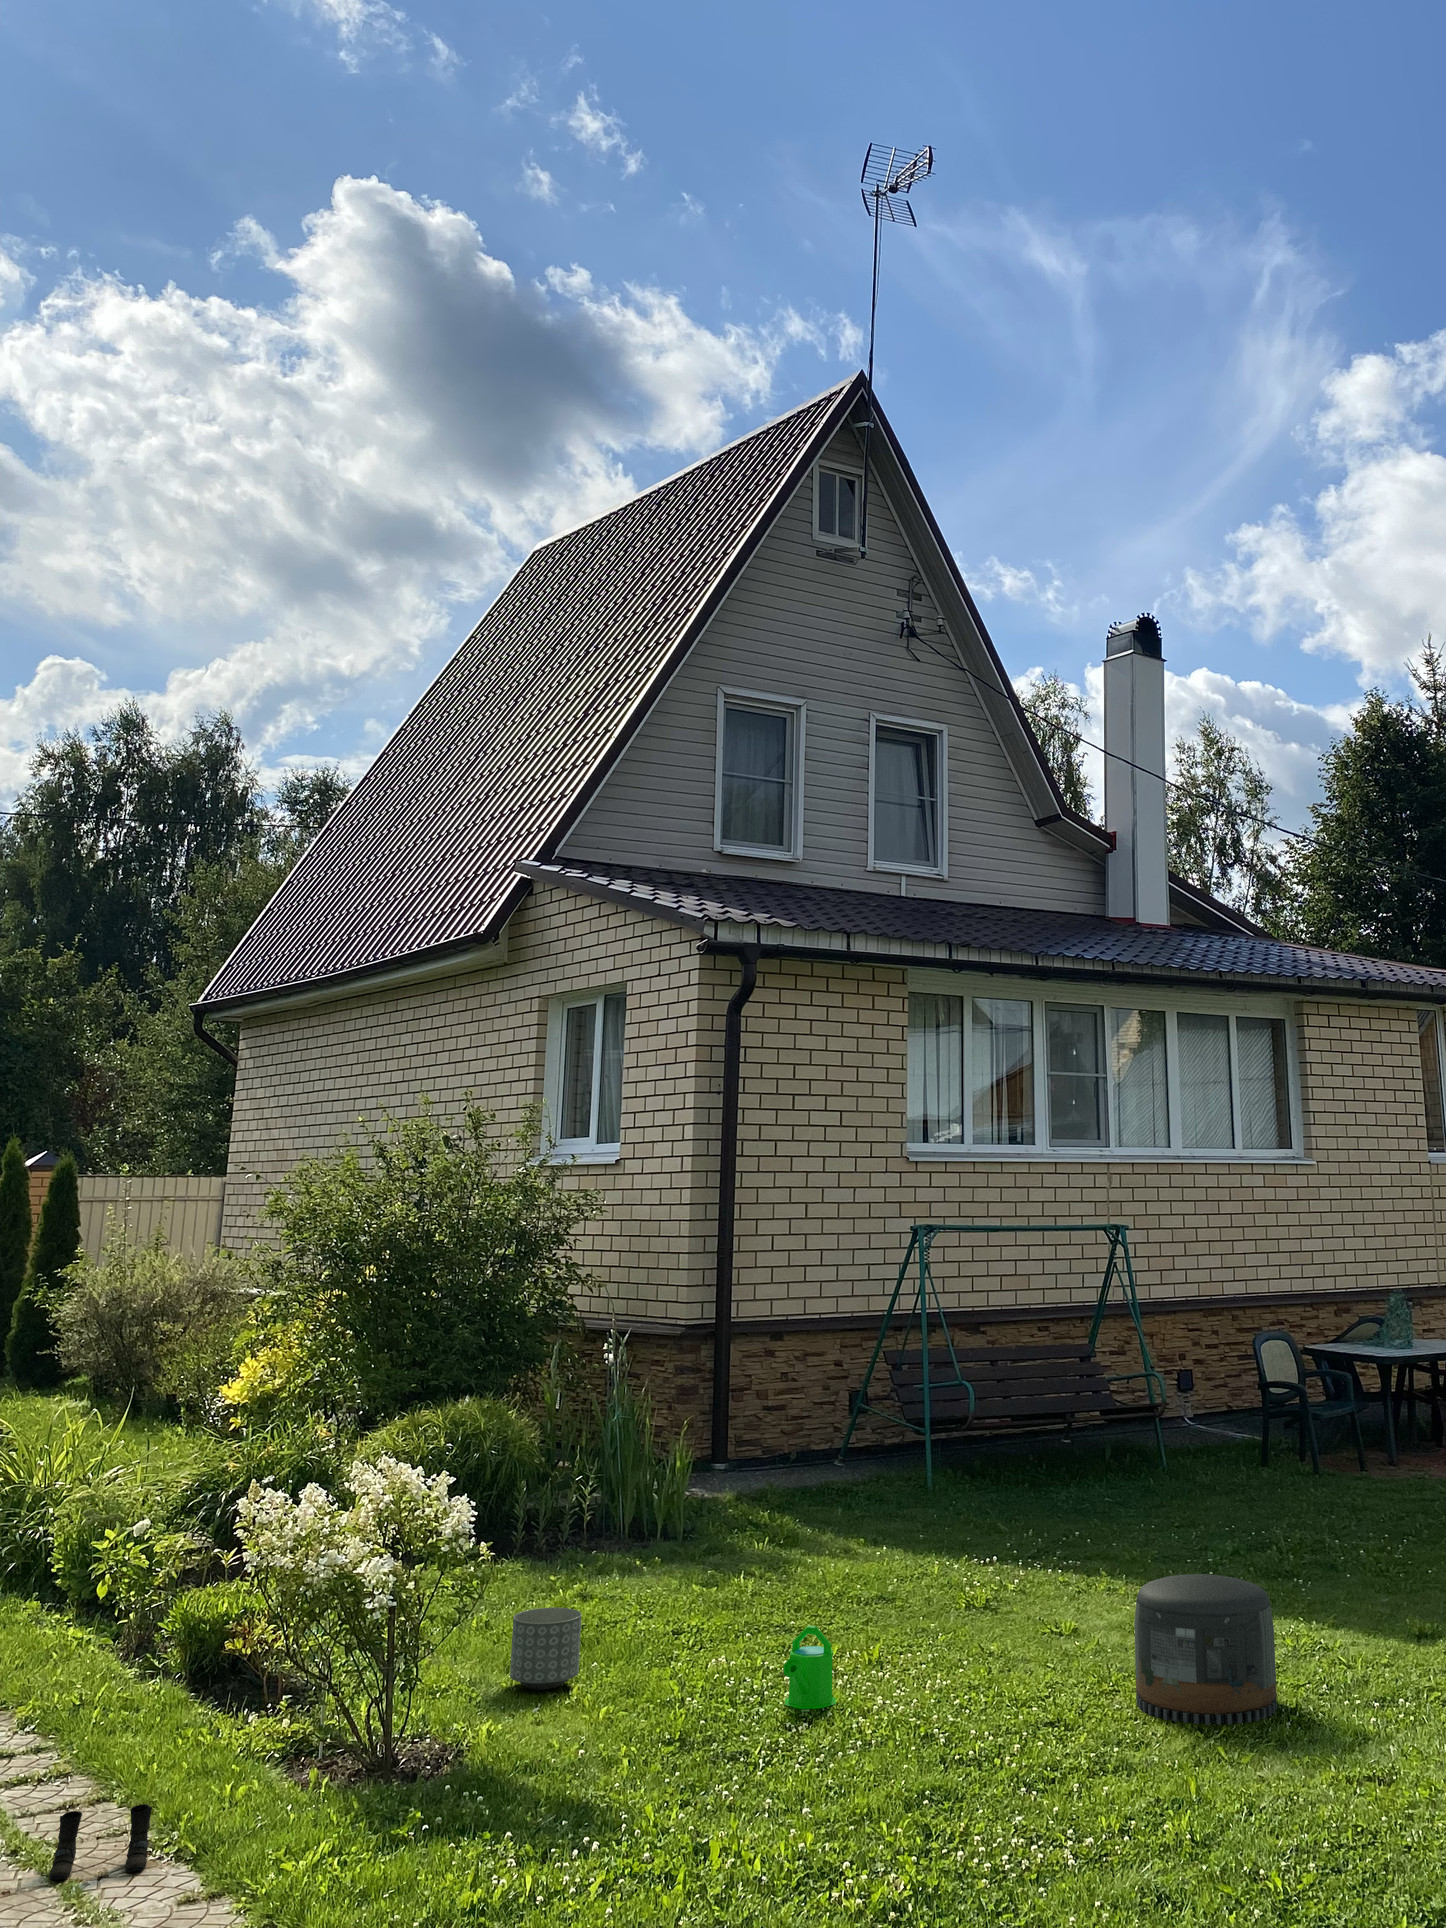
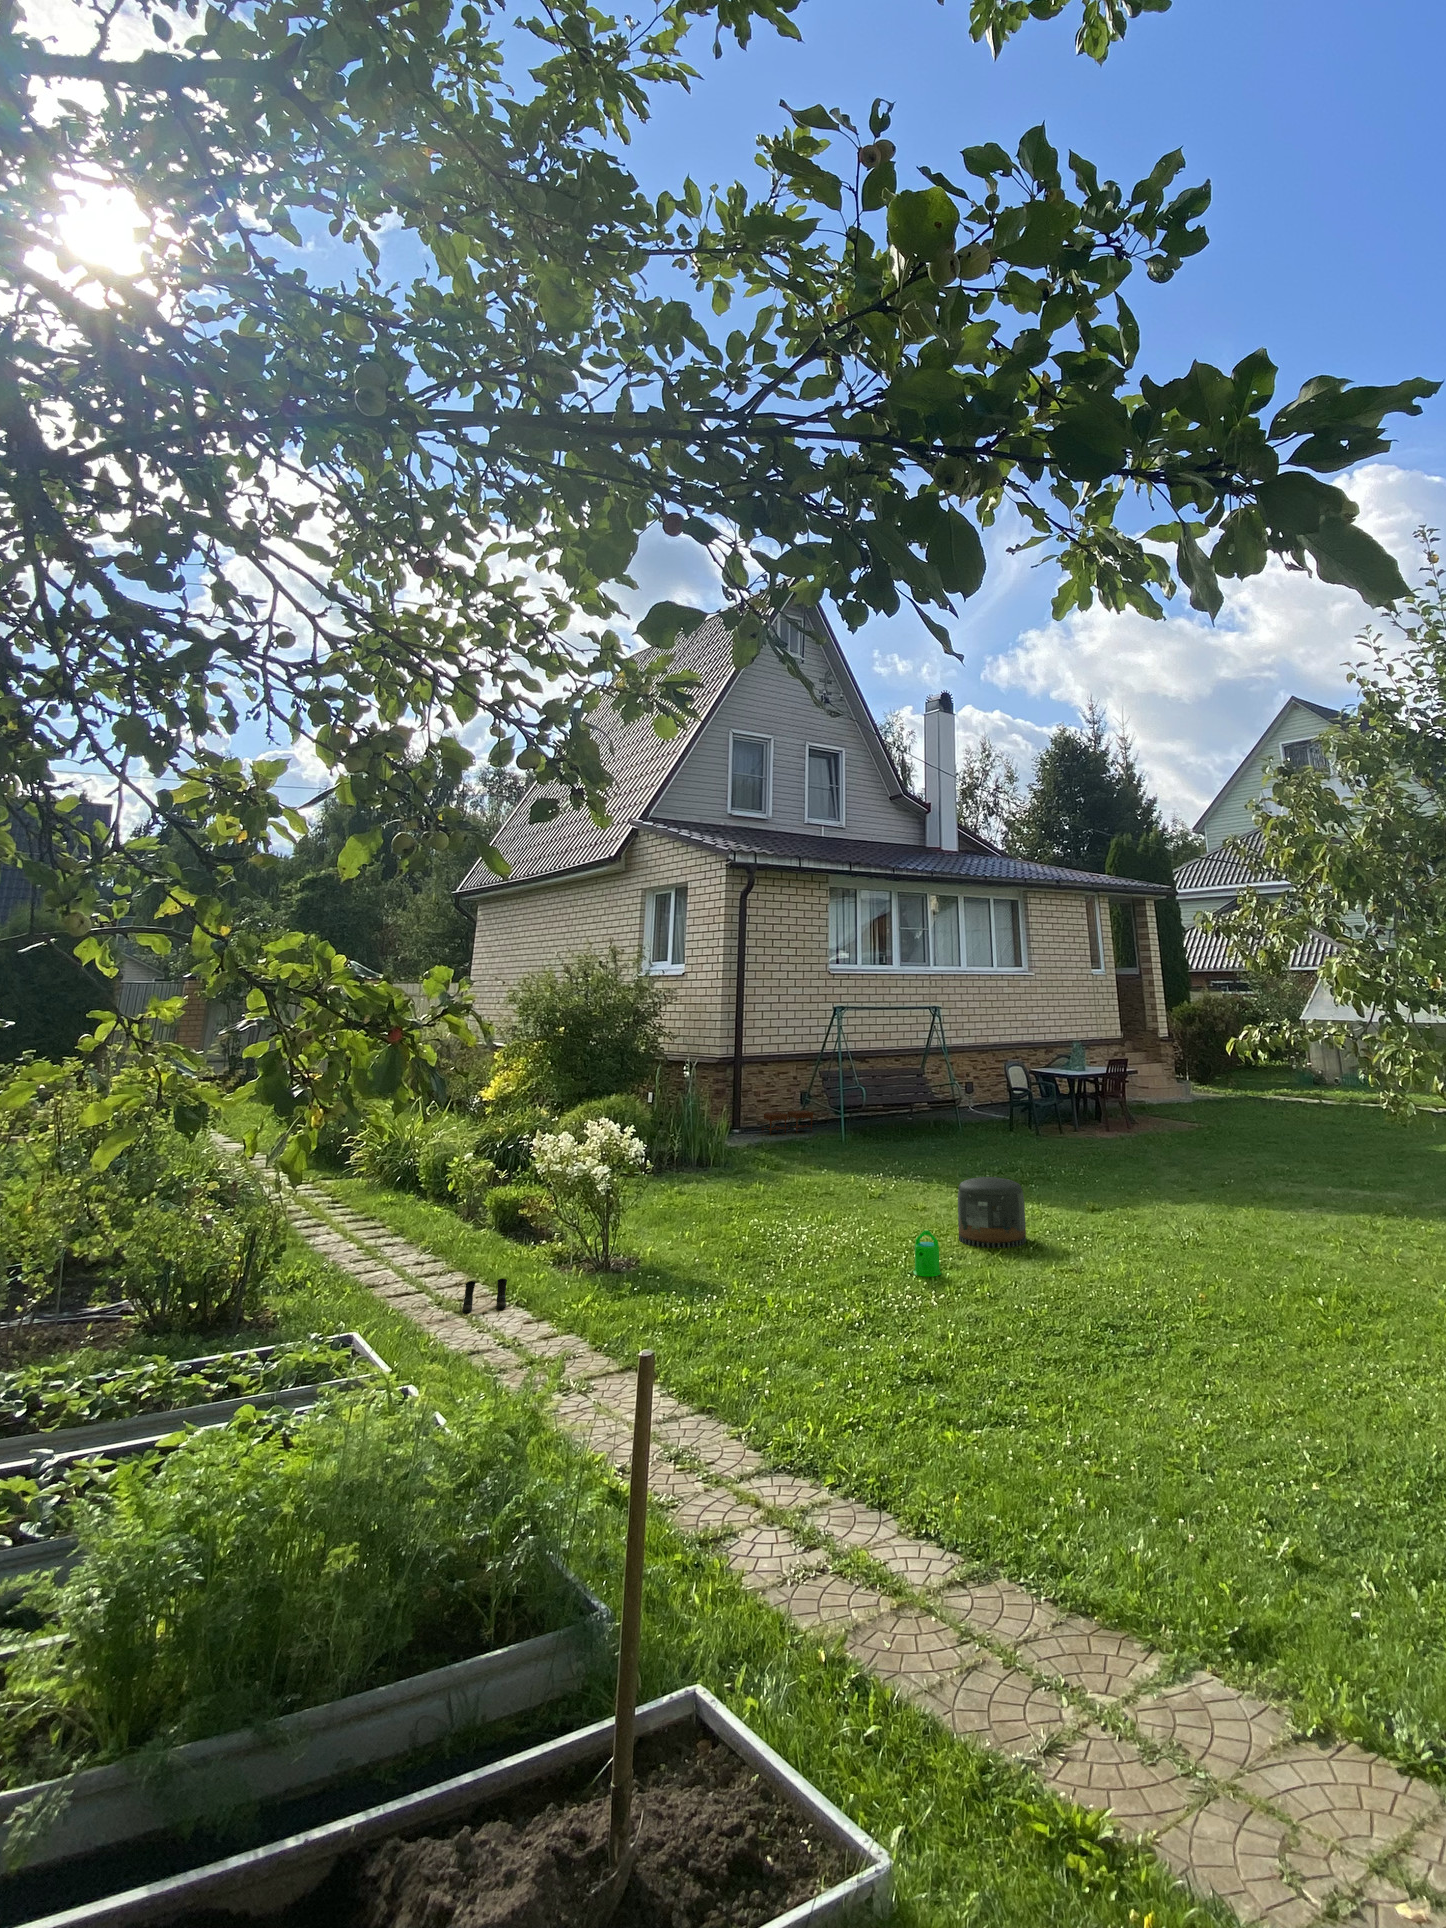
side table: none [776,1420,879,1469] -> present [762,1110,814,1135]
planter: present [510,1608,582,1690] -> none [656,1194,690,1234]
watering can: present [783,1625,836,1709] -> present [913,1230,942,1277]

